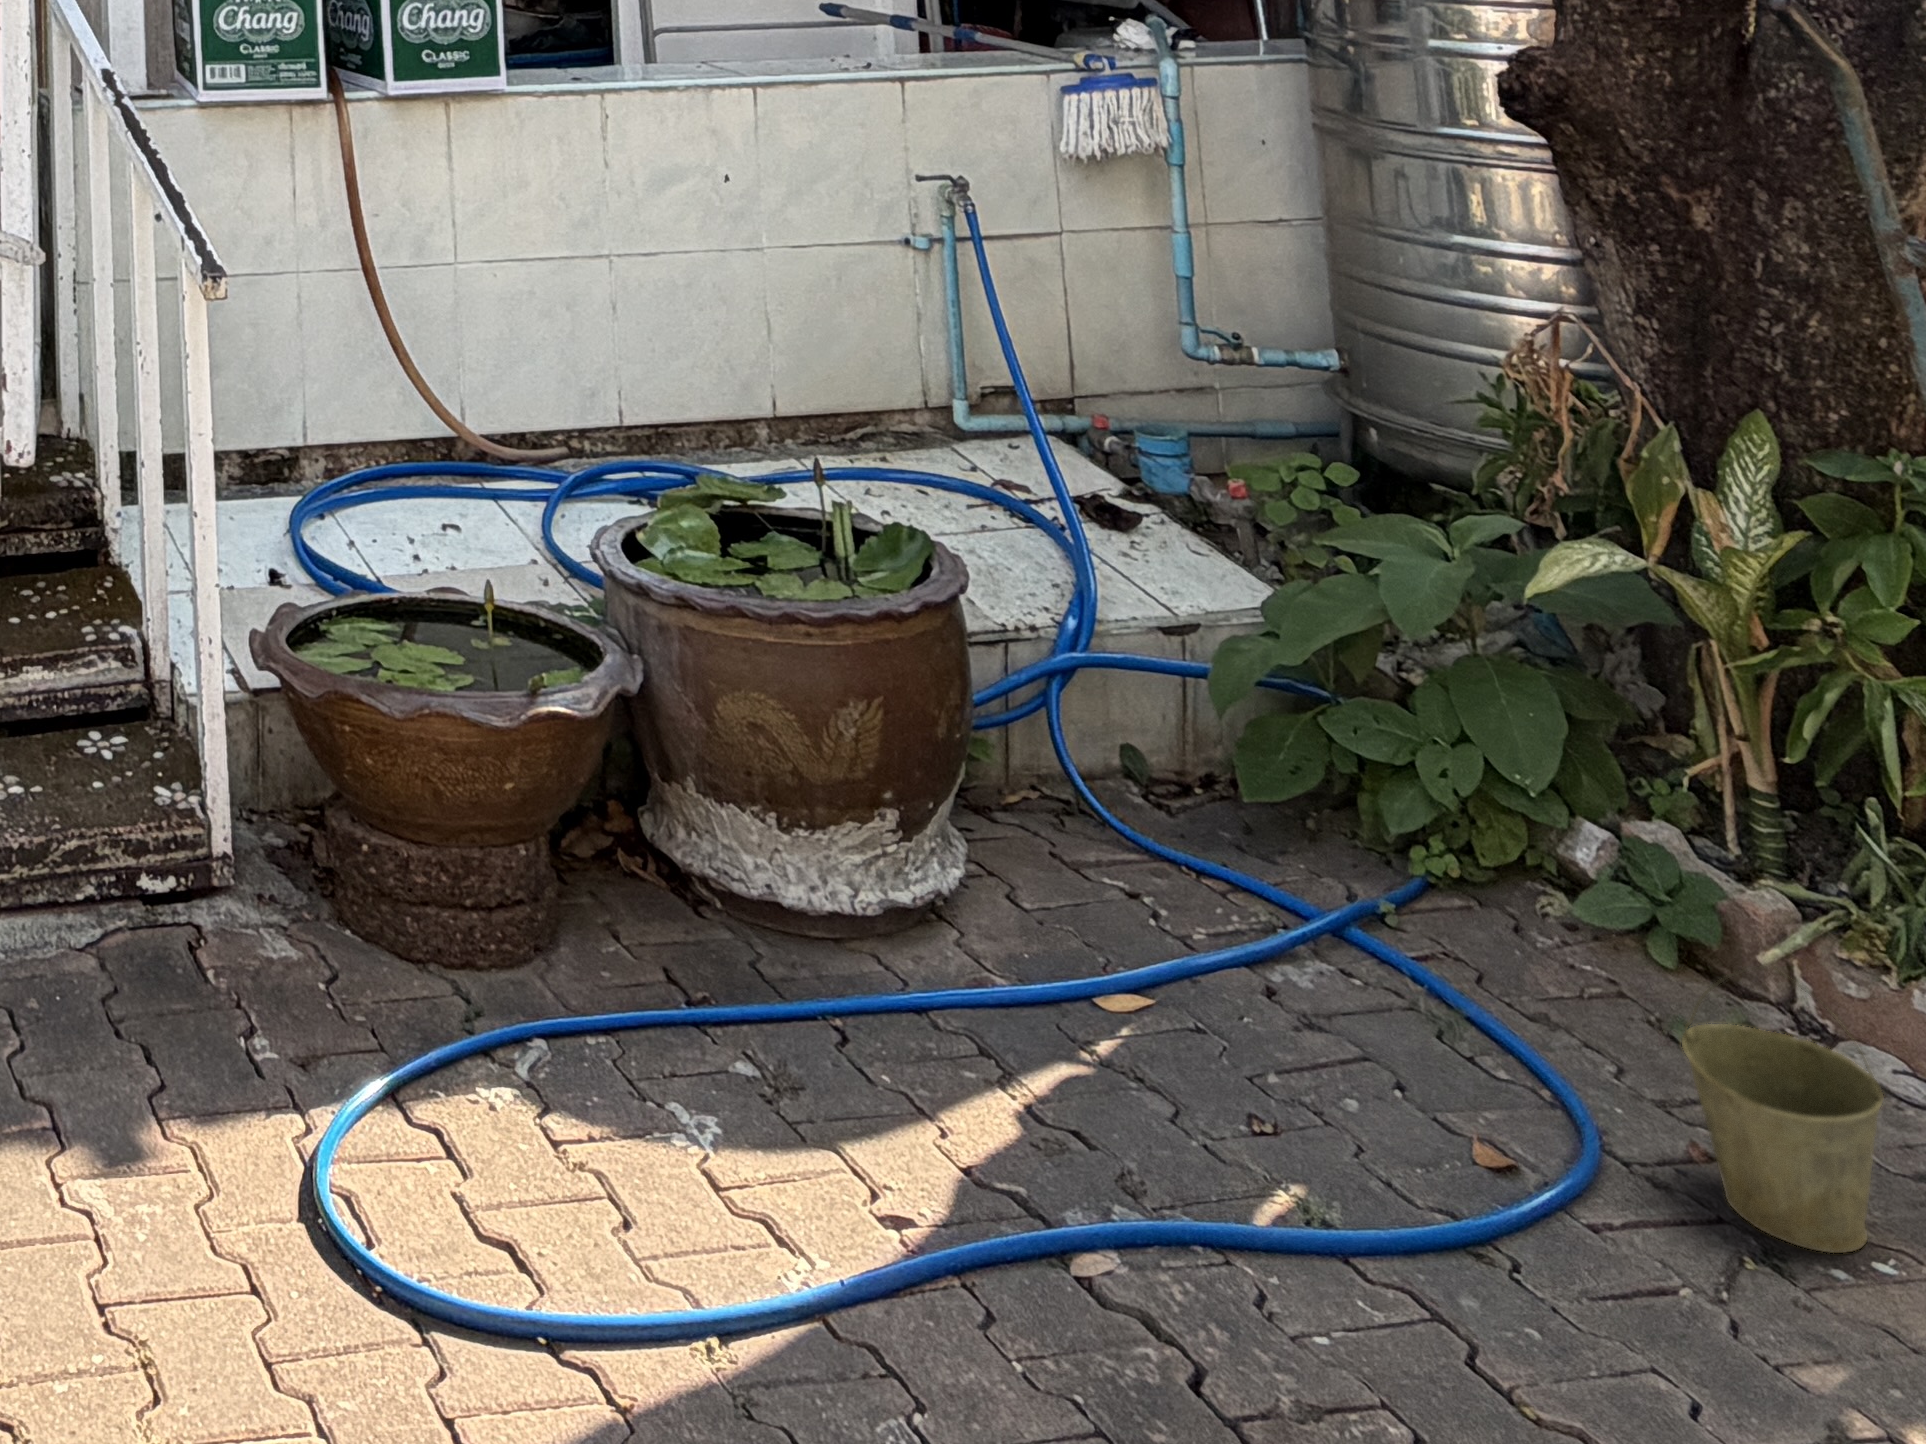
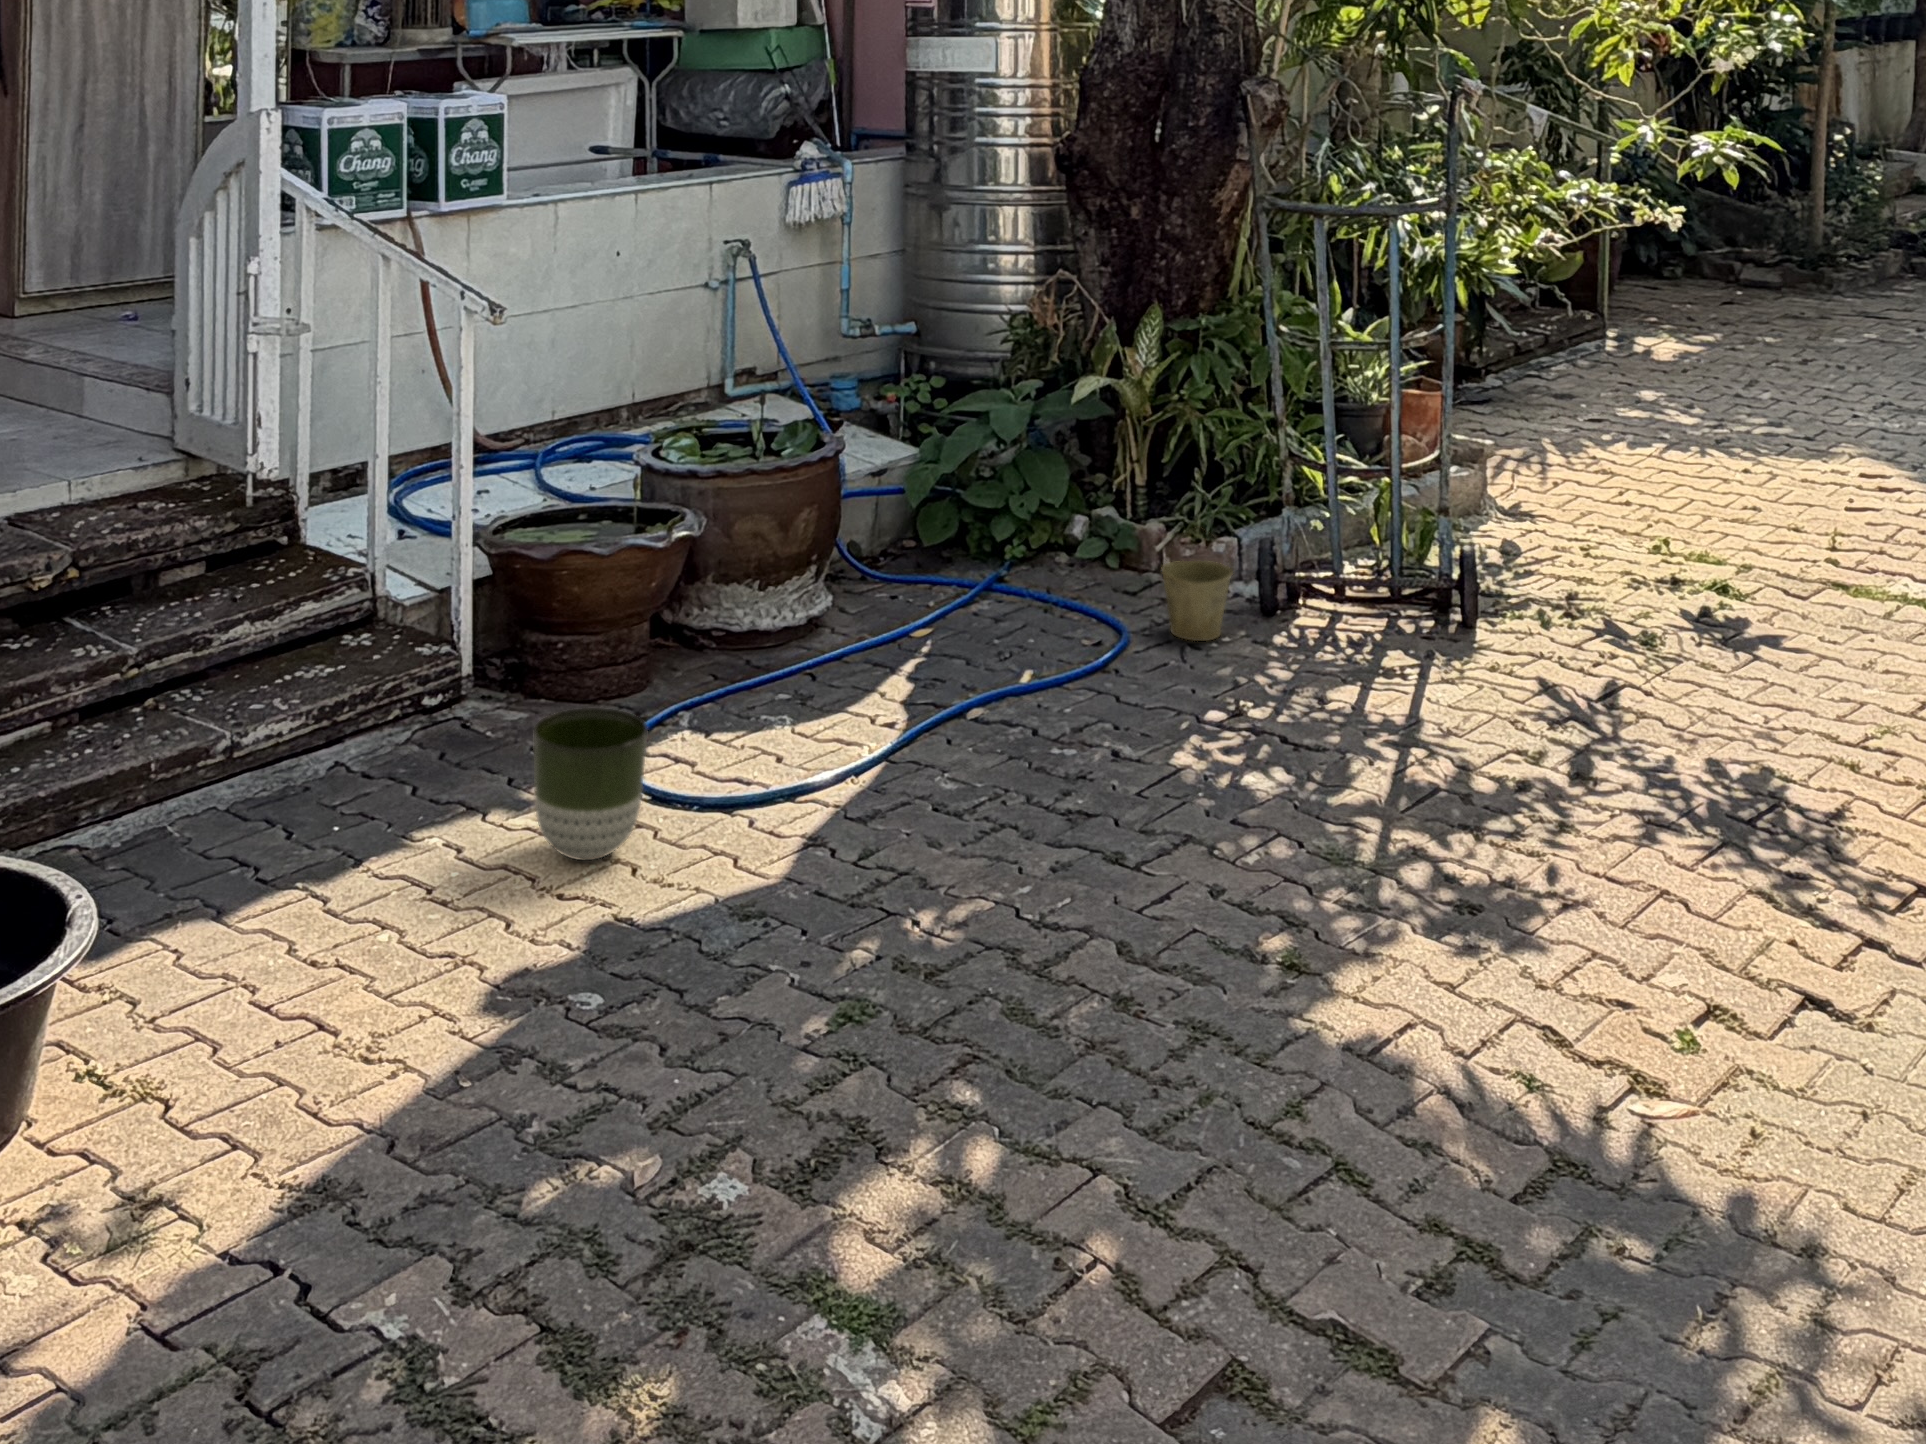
planter: none [7,1013,204,1328] -> present [533,708,647,860]

